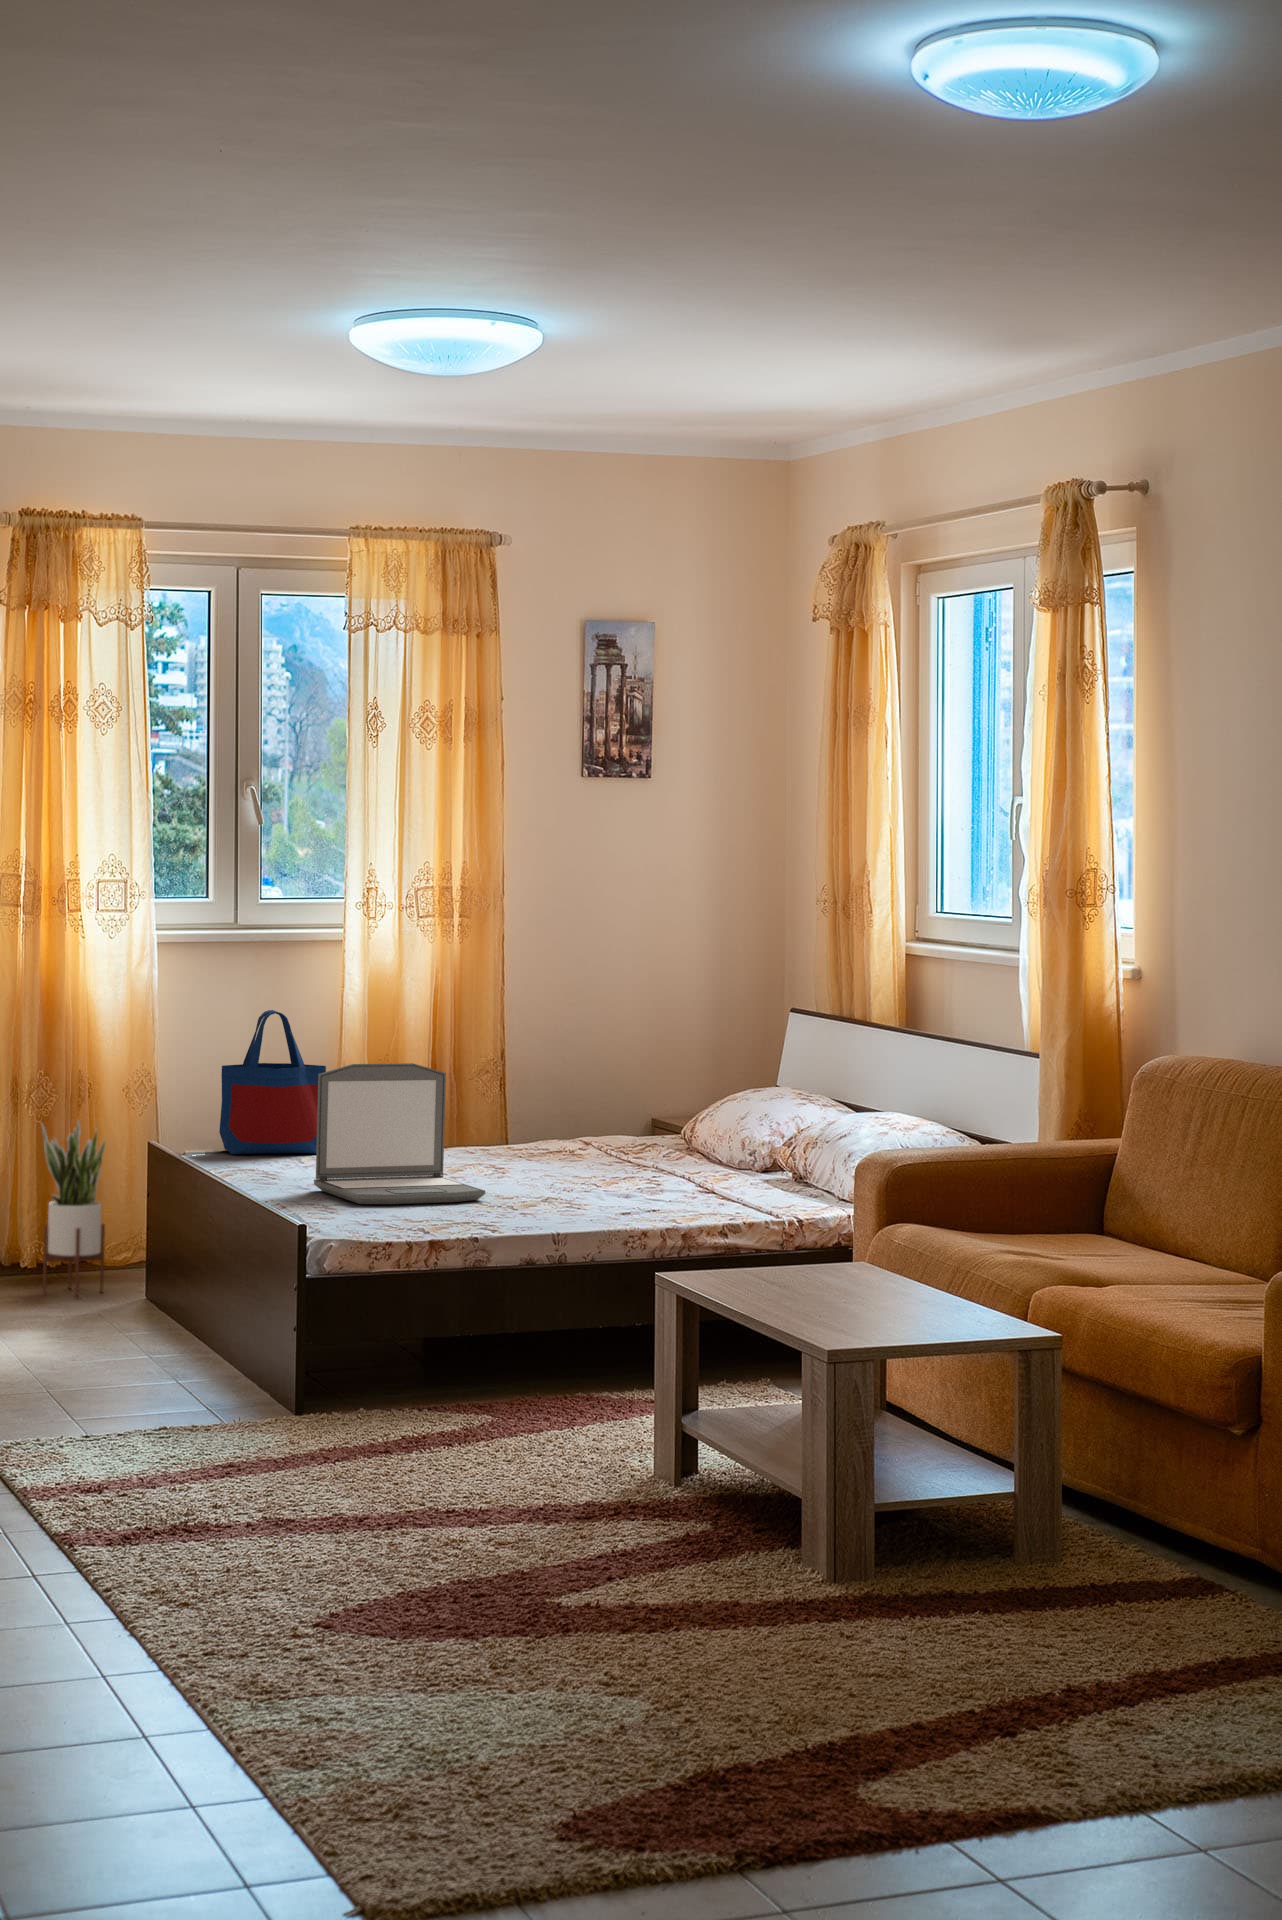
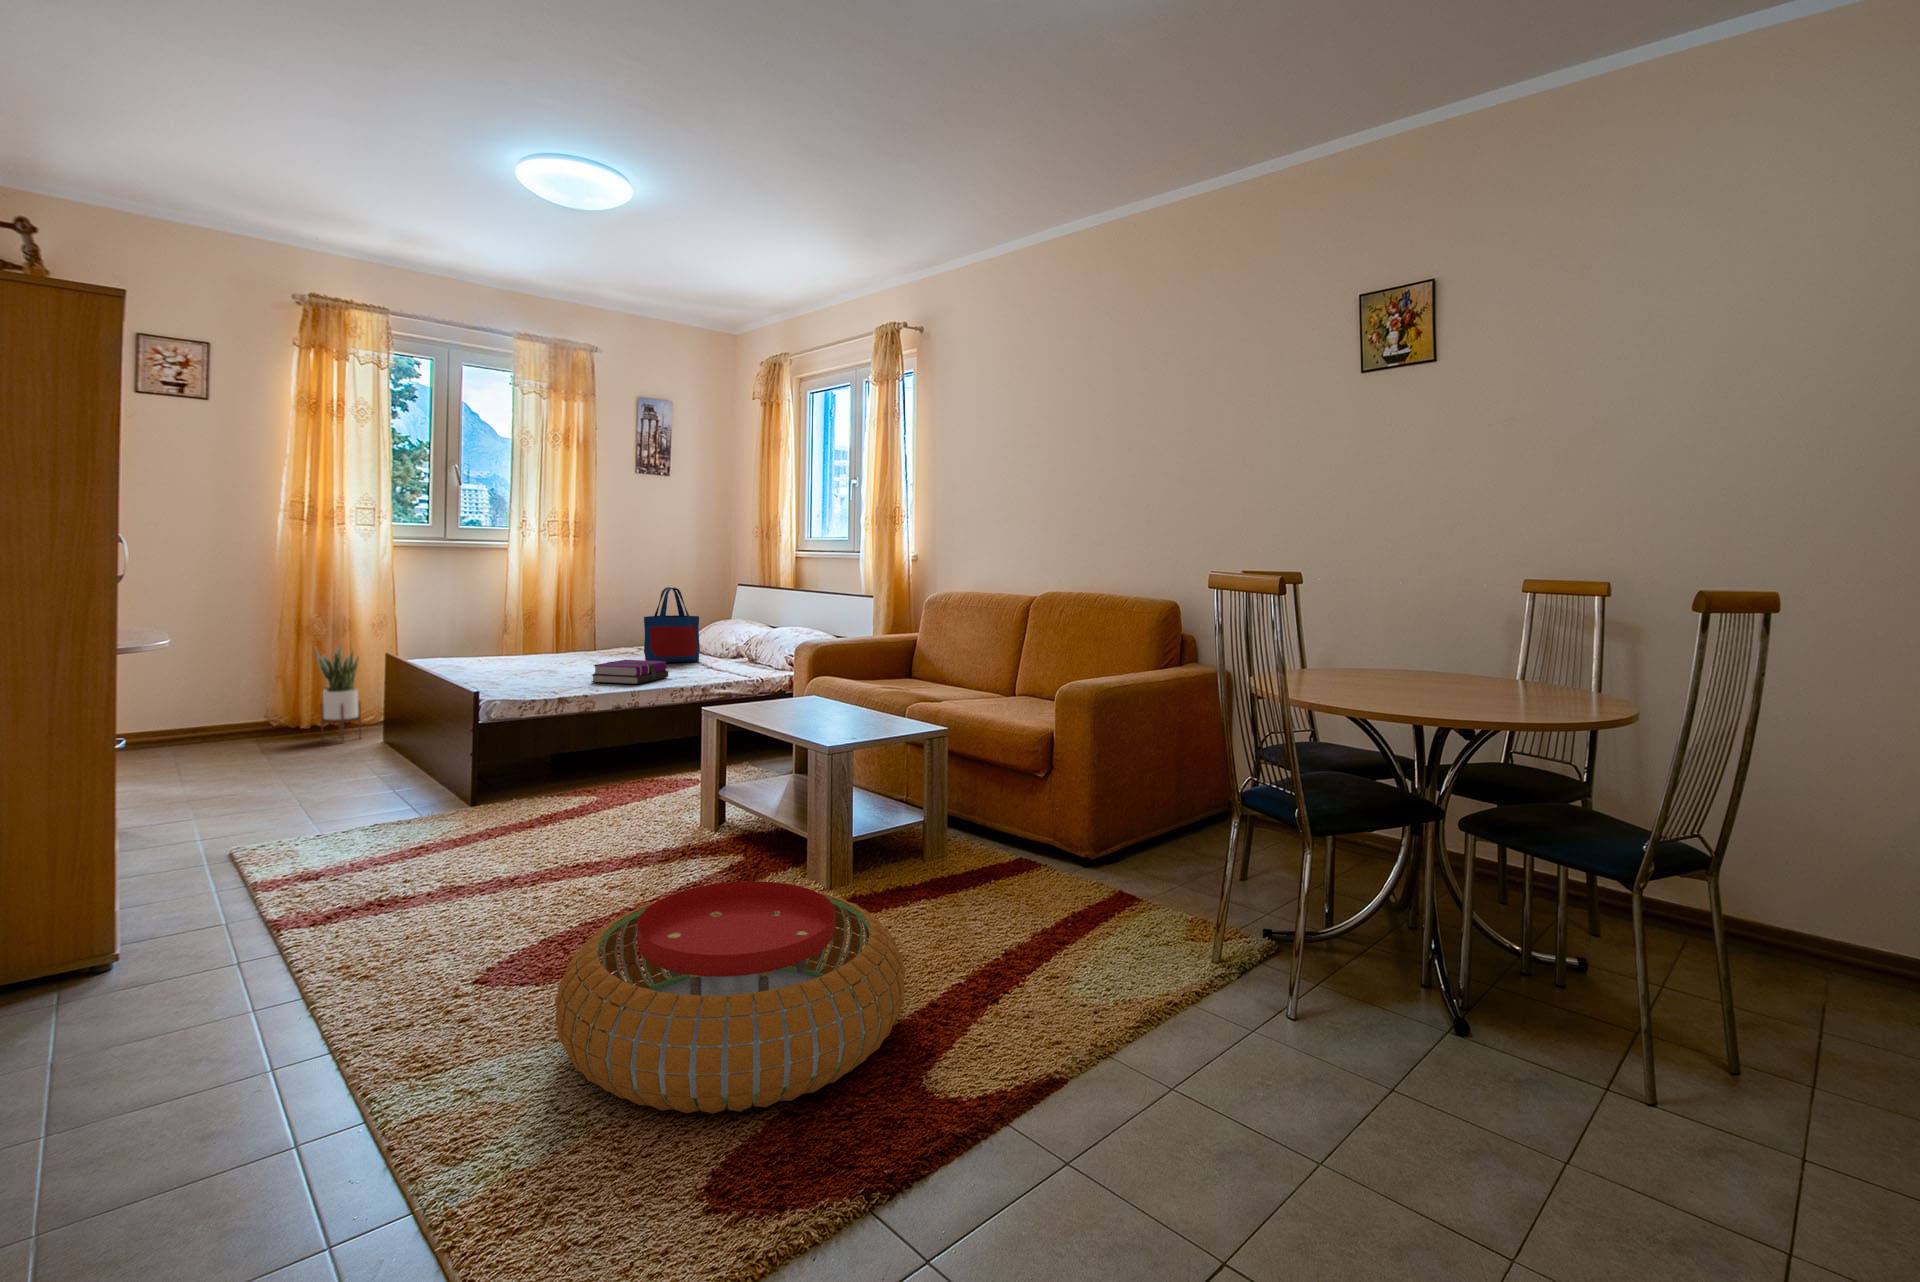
tote bag: present [219,1010,326,1154] -> present [644,587,700,663]
laptop: present [314,1063,485,1204] -> none [484,604,588,681]
hardback book: none [489,1172,625,1221] -> present [591,660,668,684]
pouf: none [415,1520,865,1773] -> present [555,881,905,1114]

